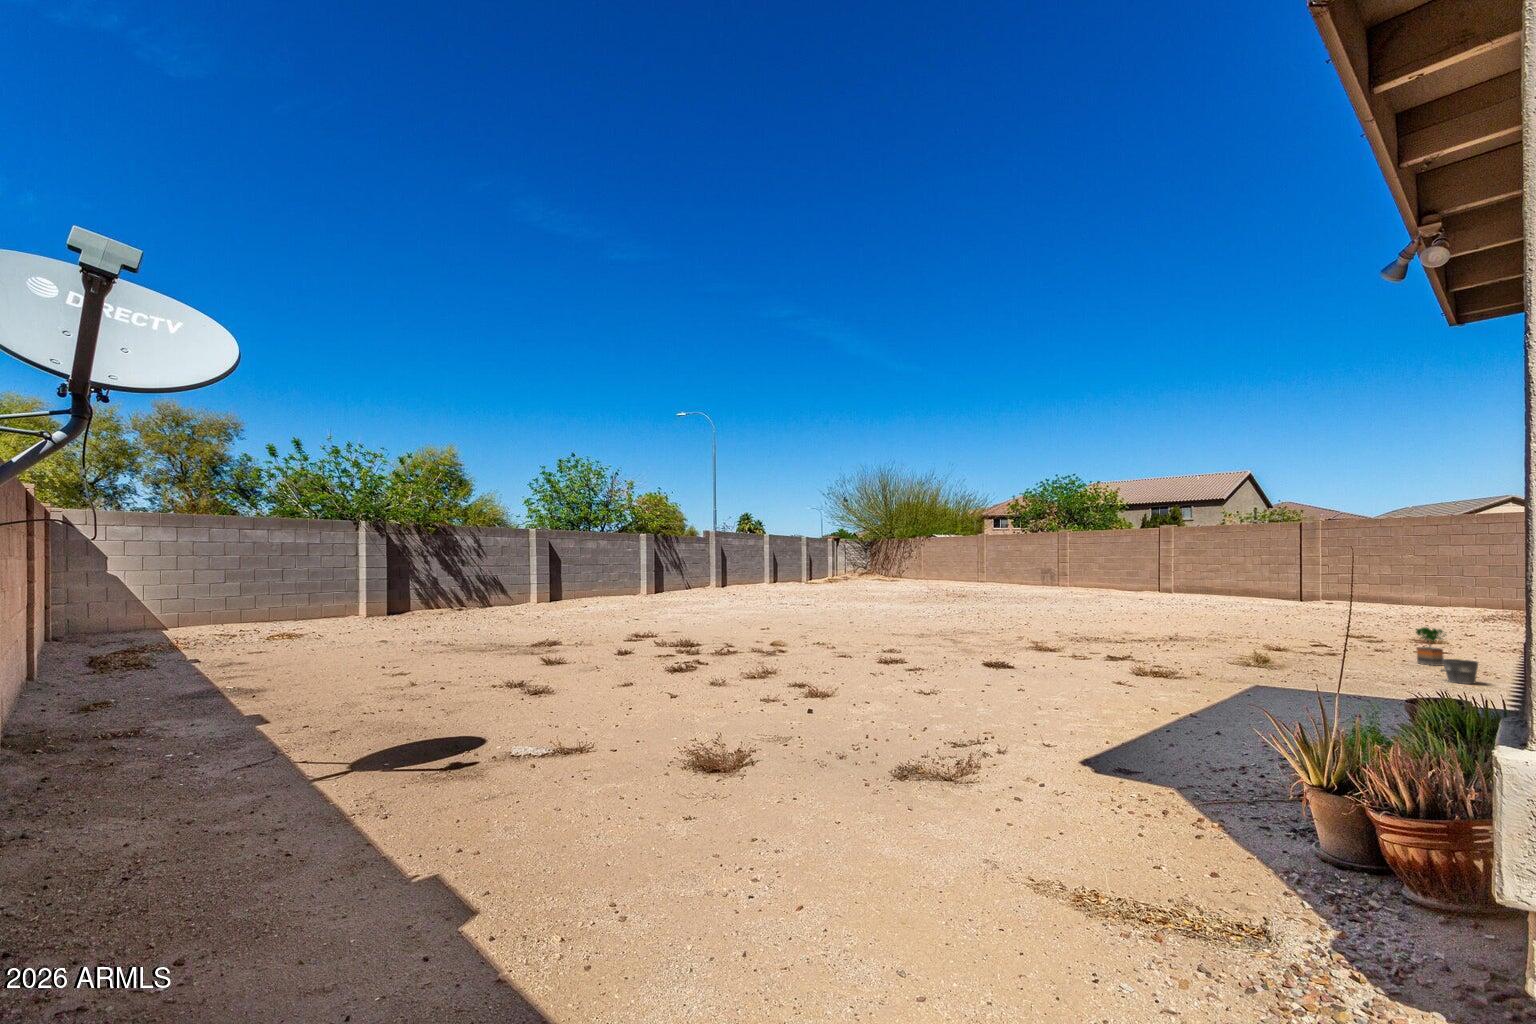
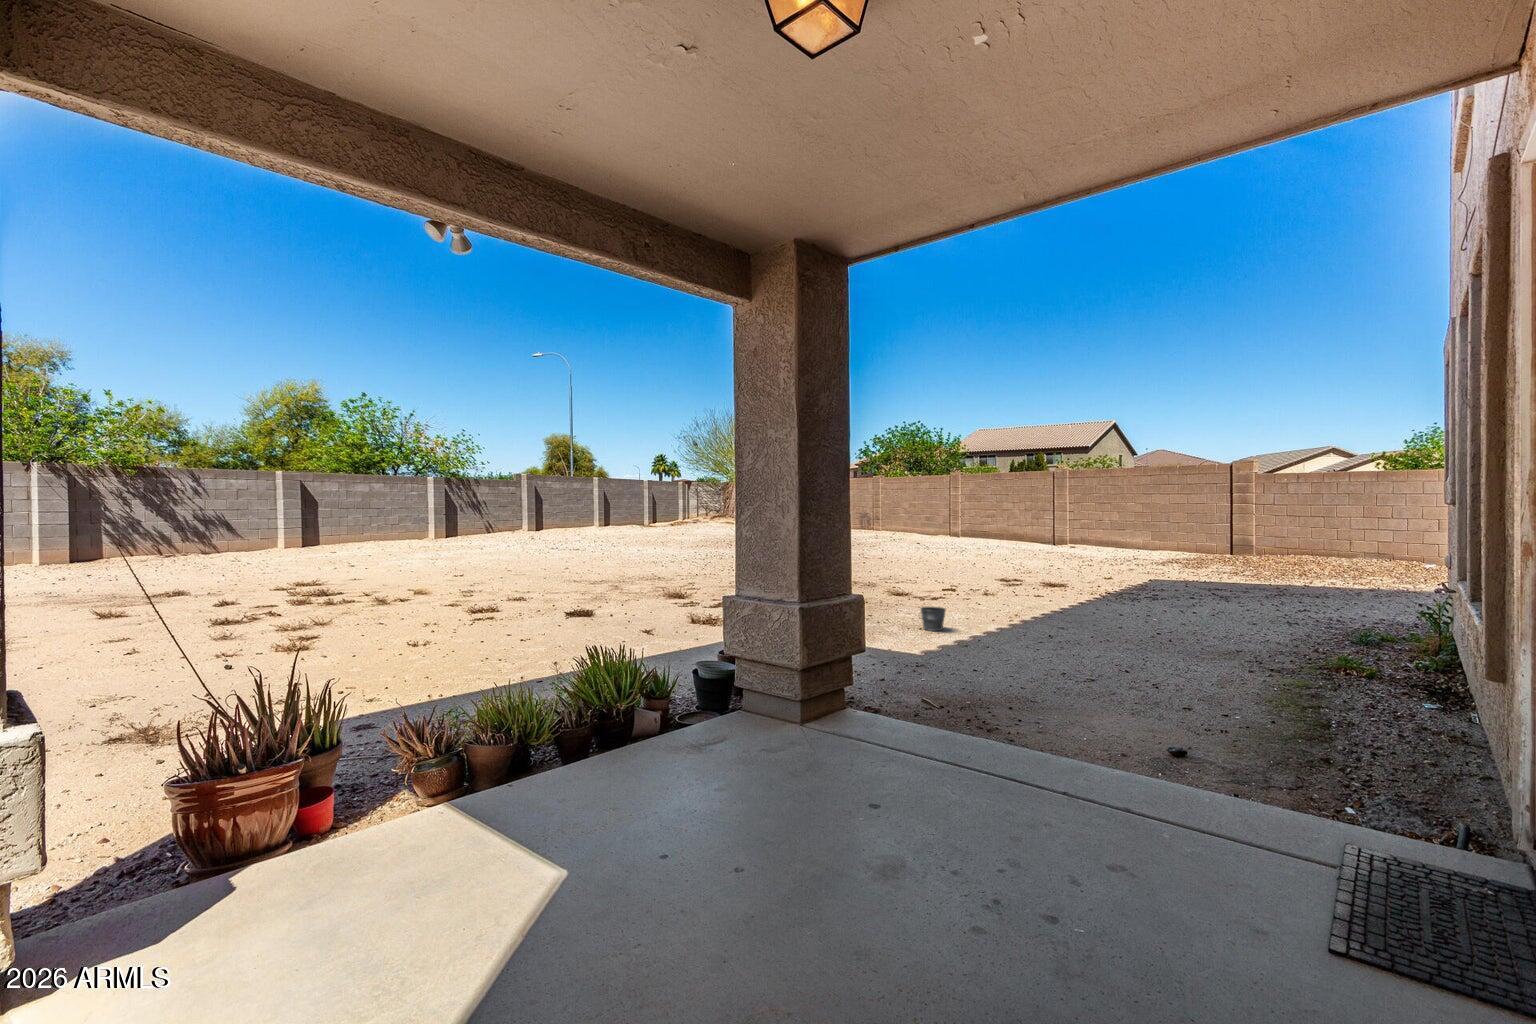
potted tree: present [1416,627,1446,666] -> none [953,574,980,612]

